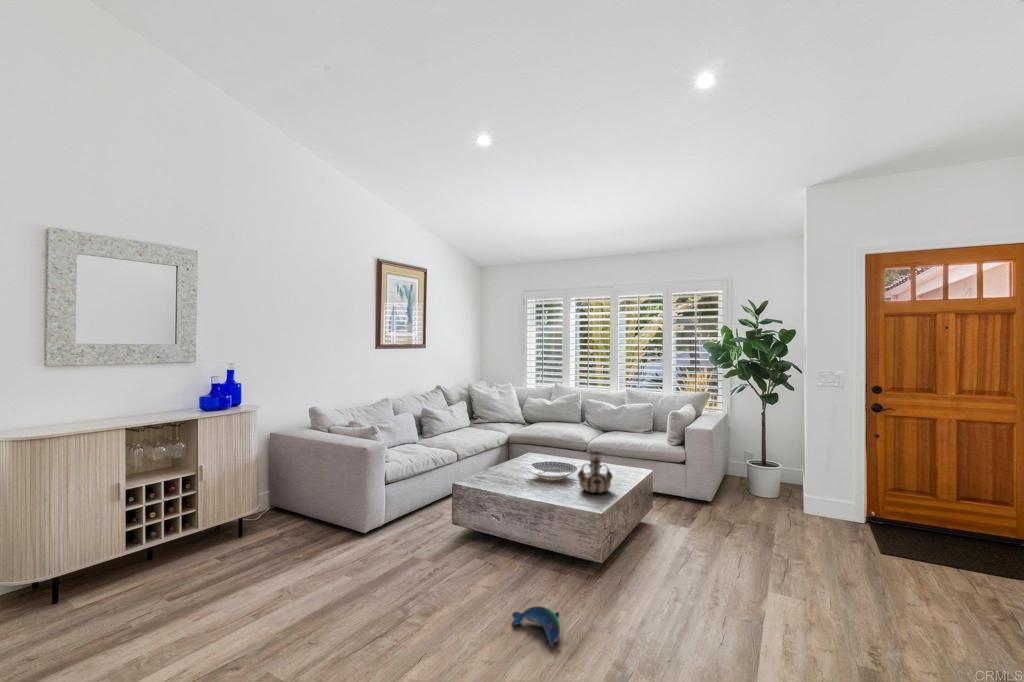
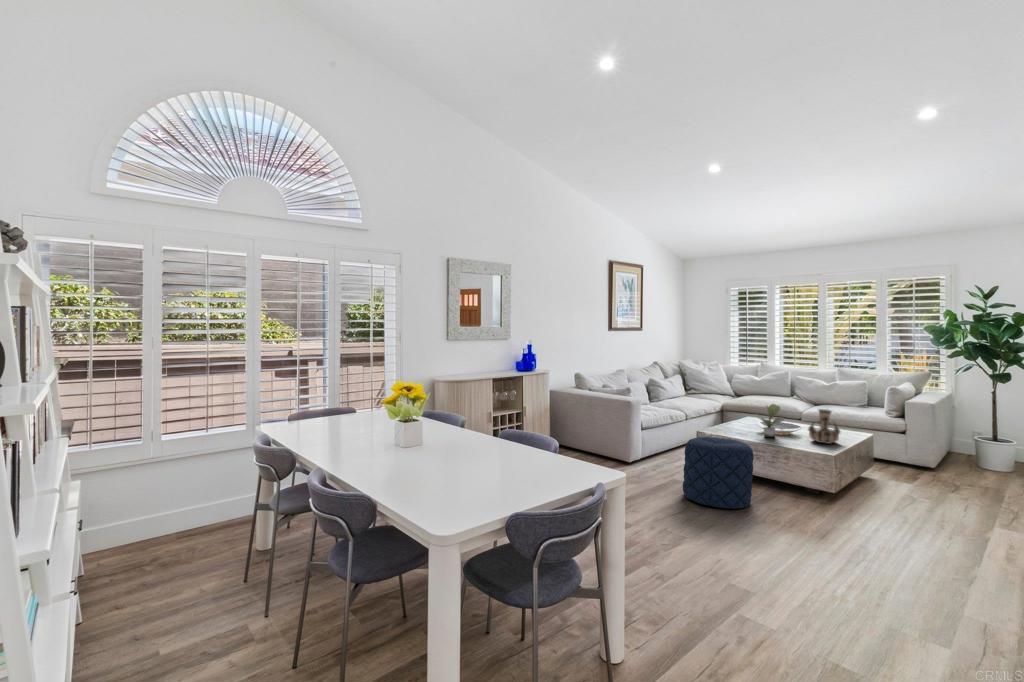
potted plant: none [519,444,551,487] -> present [756,404,784,437]
pouf: none [403,501,498,615] -> present [683,437,754,509]
plush toy: present [512,606,560,647] -> none [772,508,814,530]

